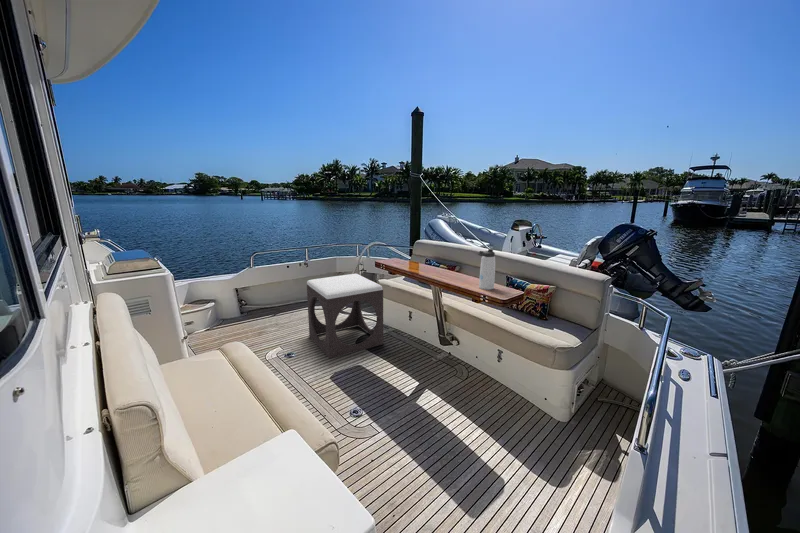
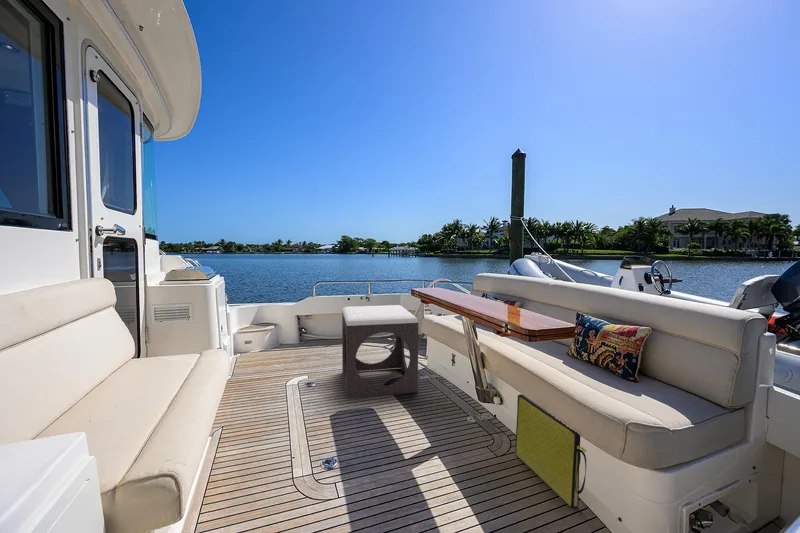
thermos bottle: present [478,249,495,290] -> none [510,263,536,320]
bag: none [473,338,528,403] -> present [515,394,586,507]

